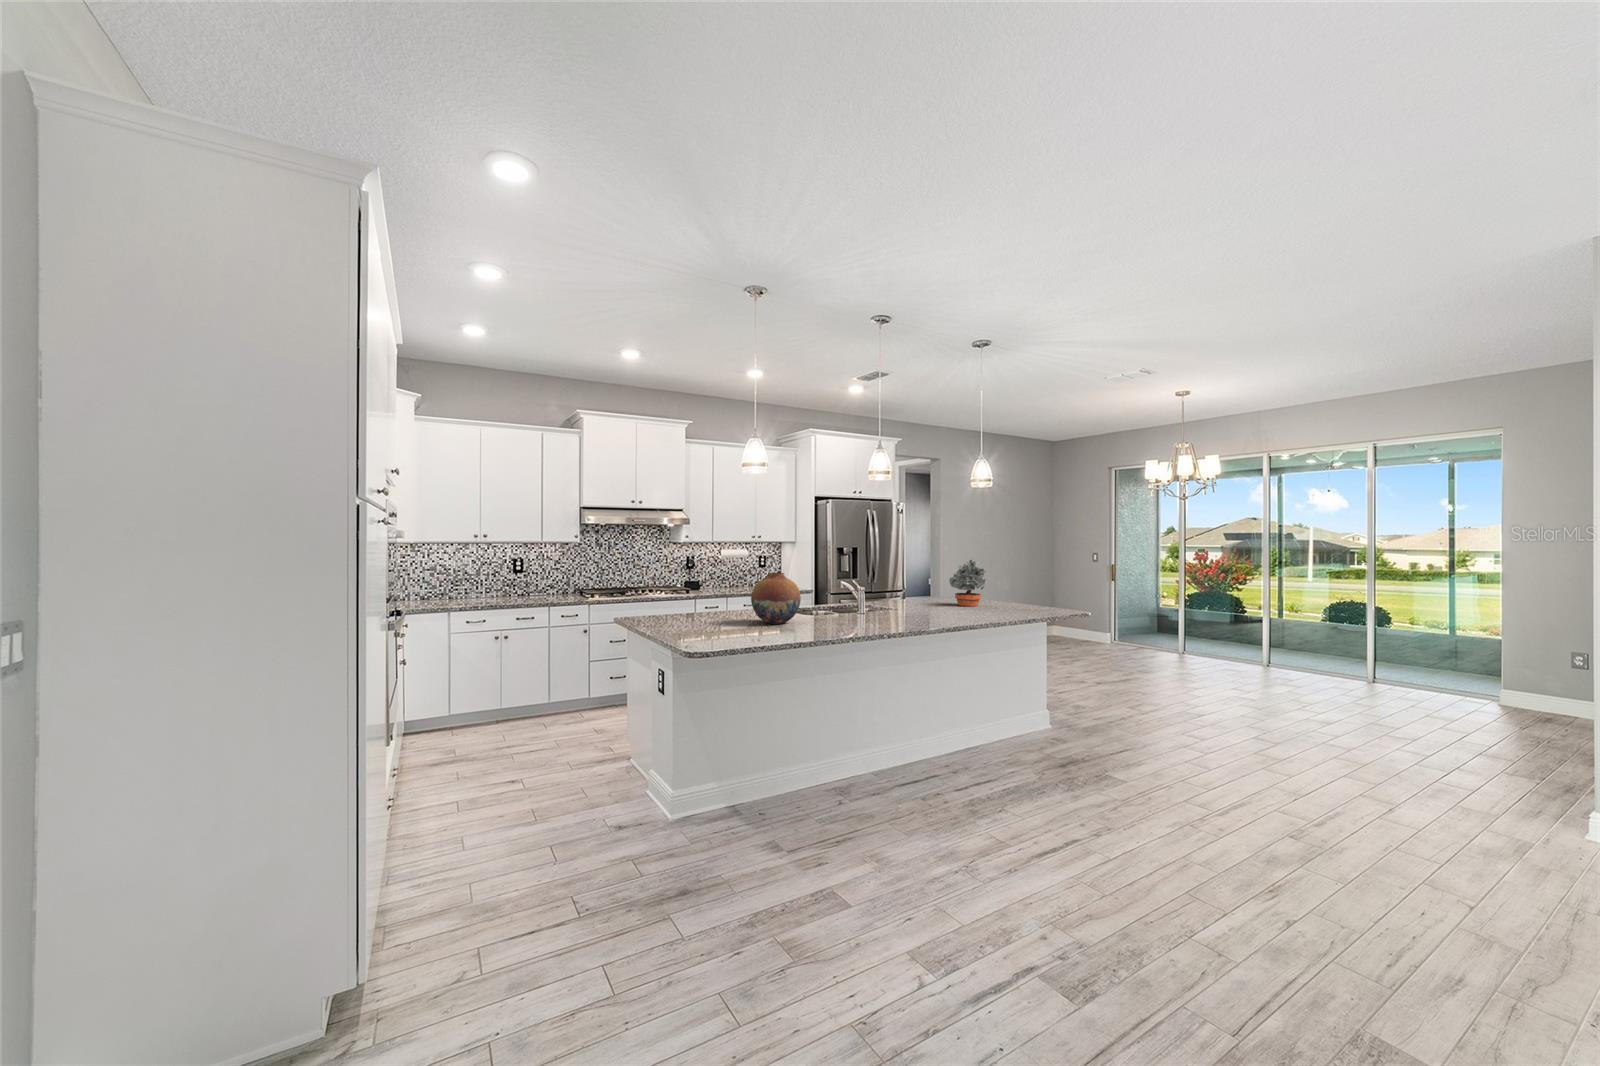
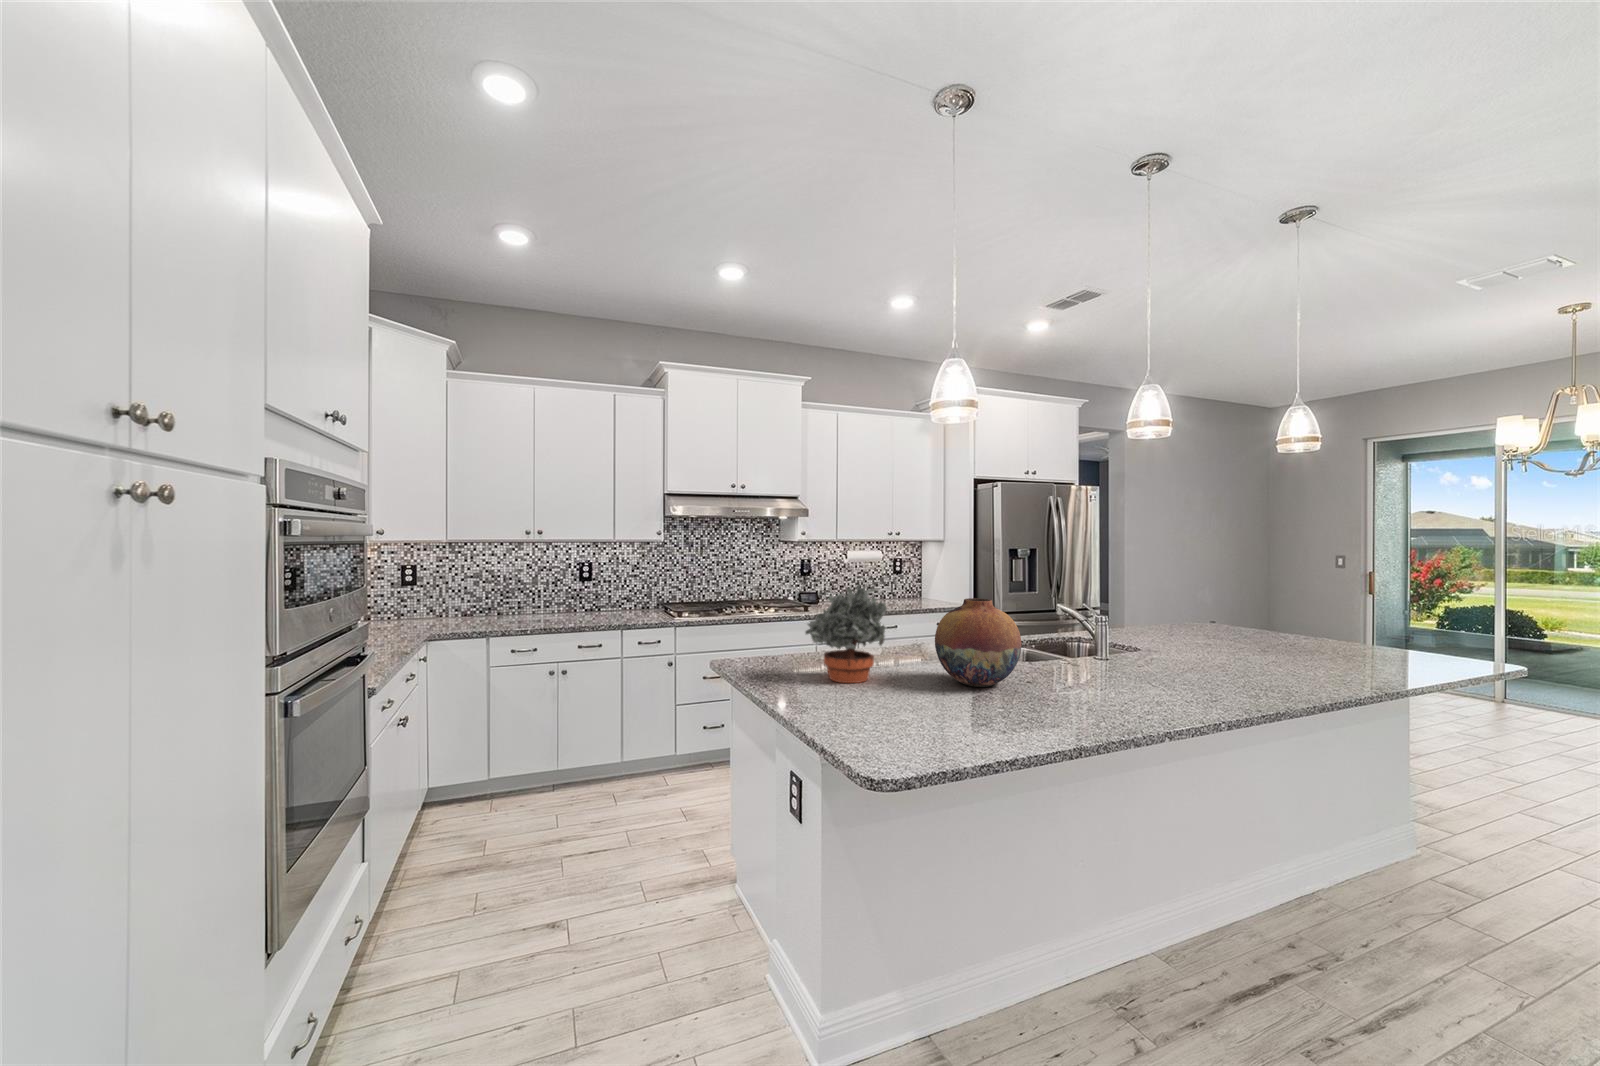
potted plant: present [949,560,986,606] -> present [805,584,887,683]

